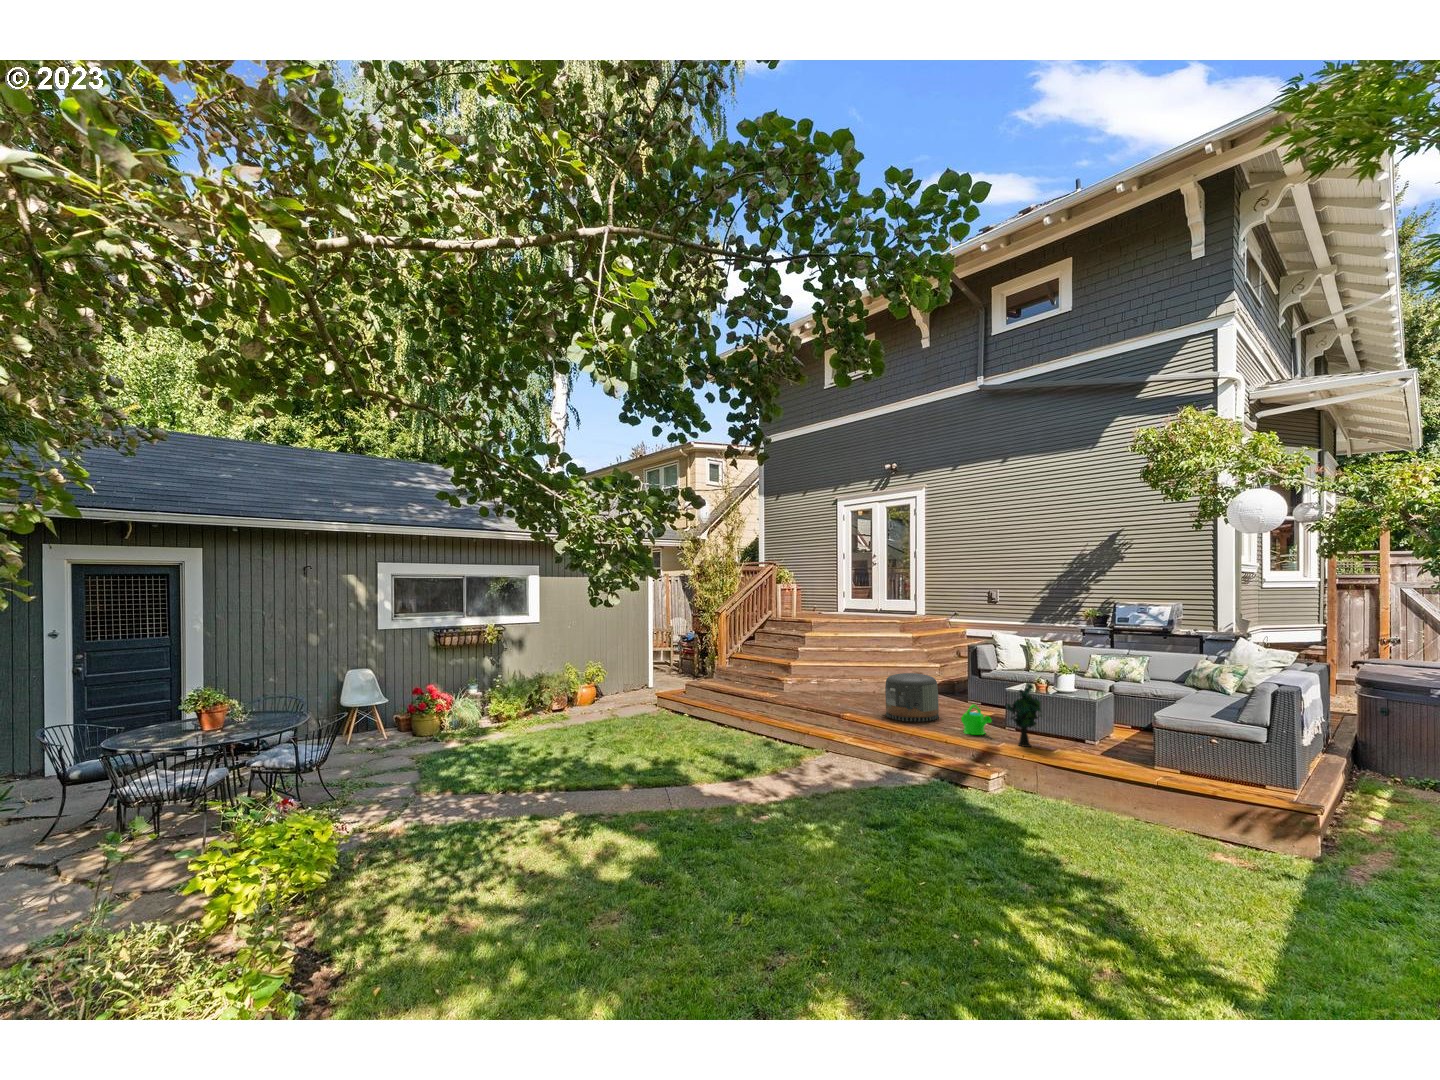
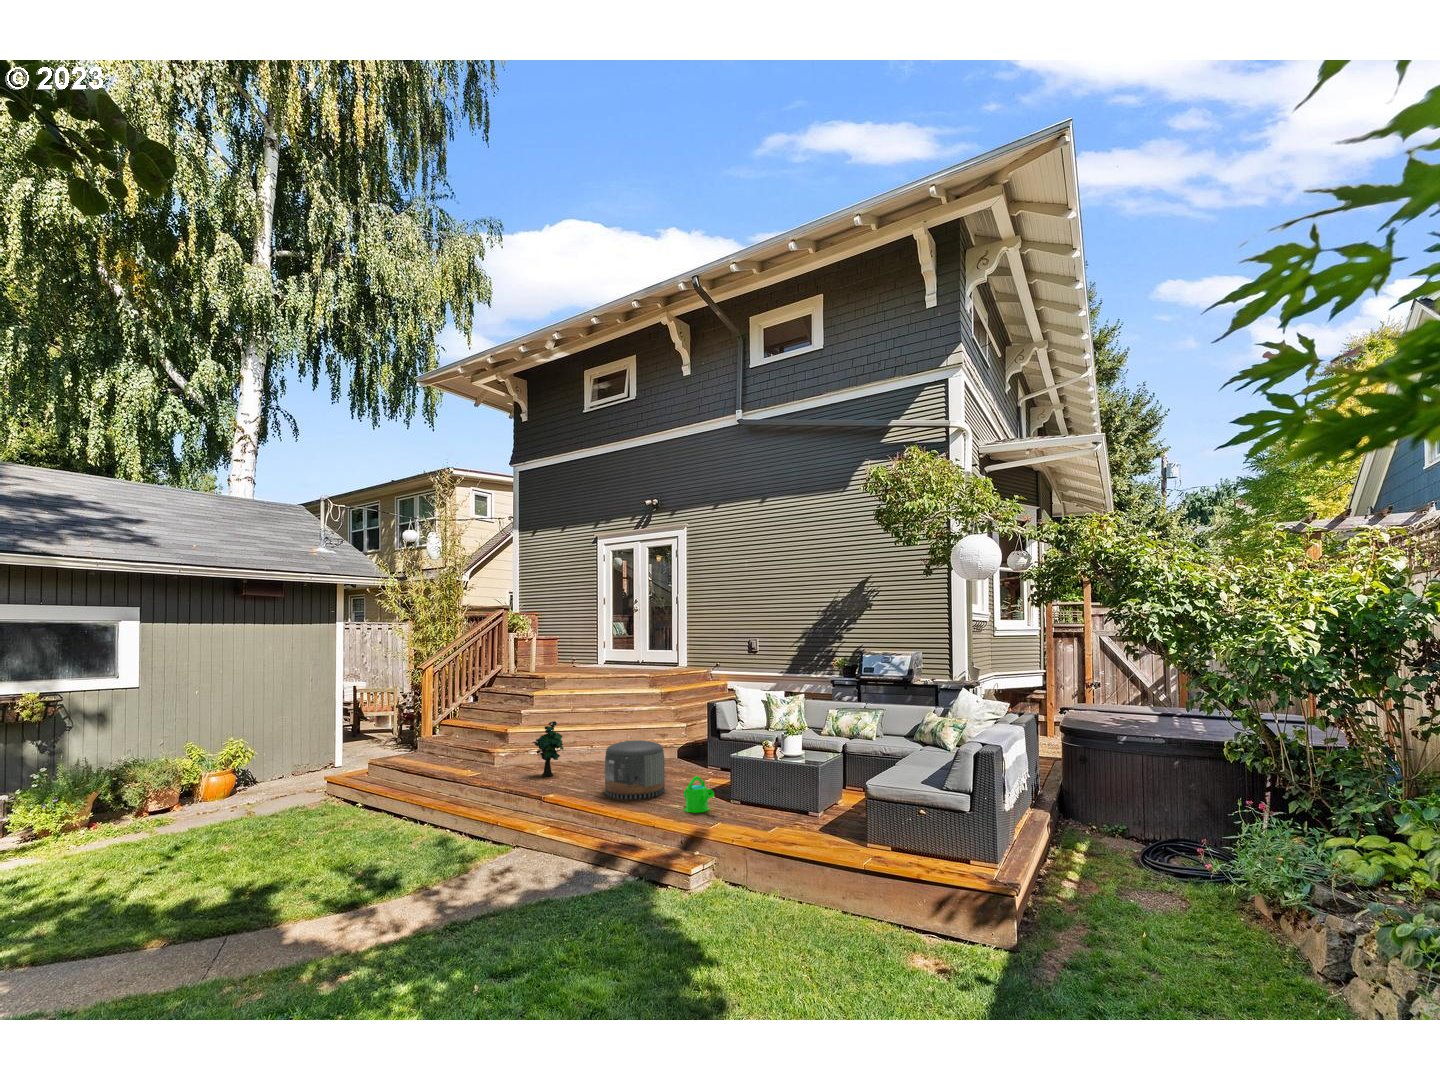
decorative plant: present [1006,684,1042,747] -> present [533,721,564,777]

